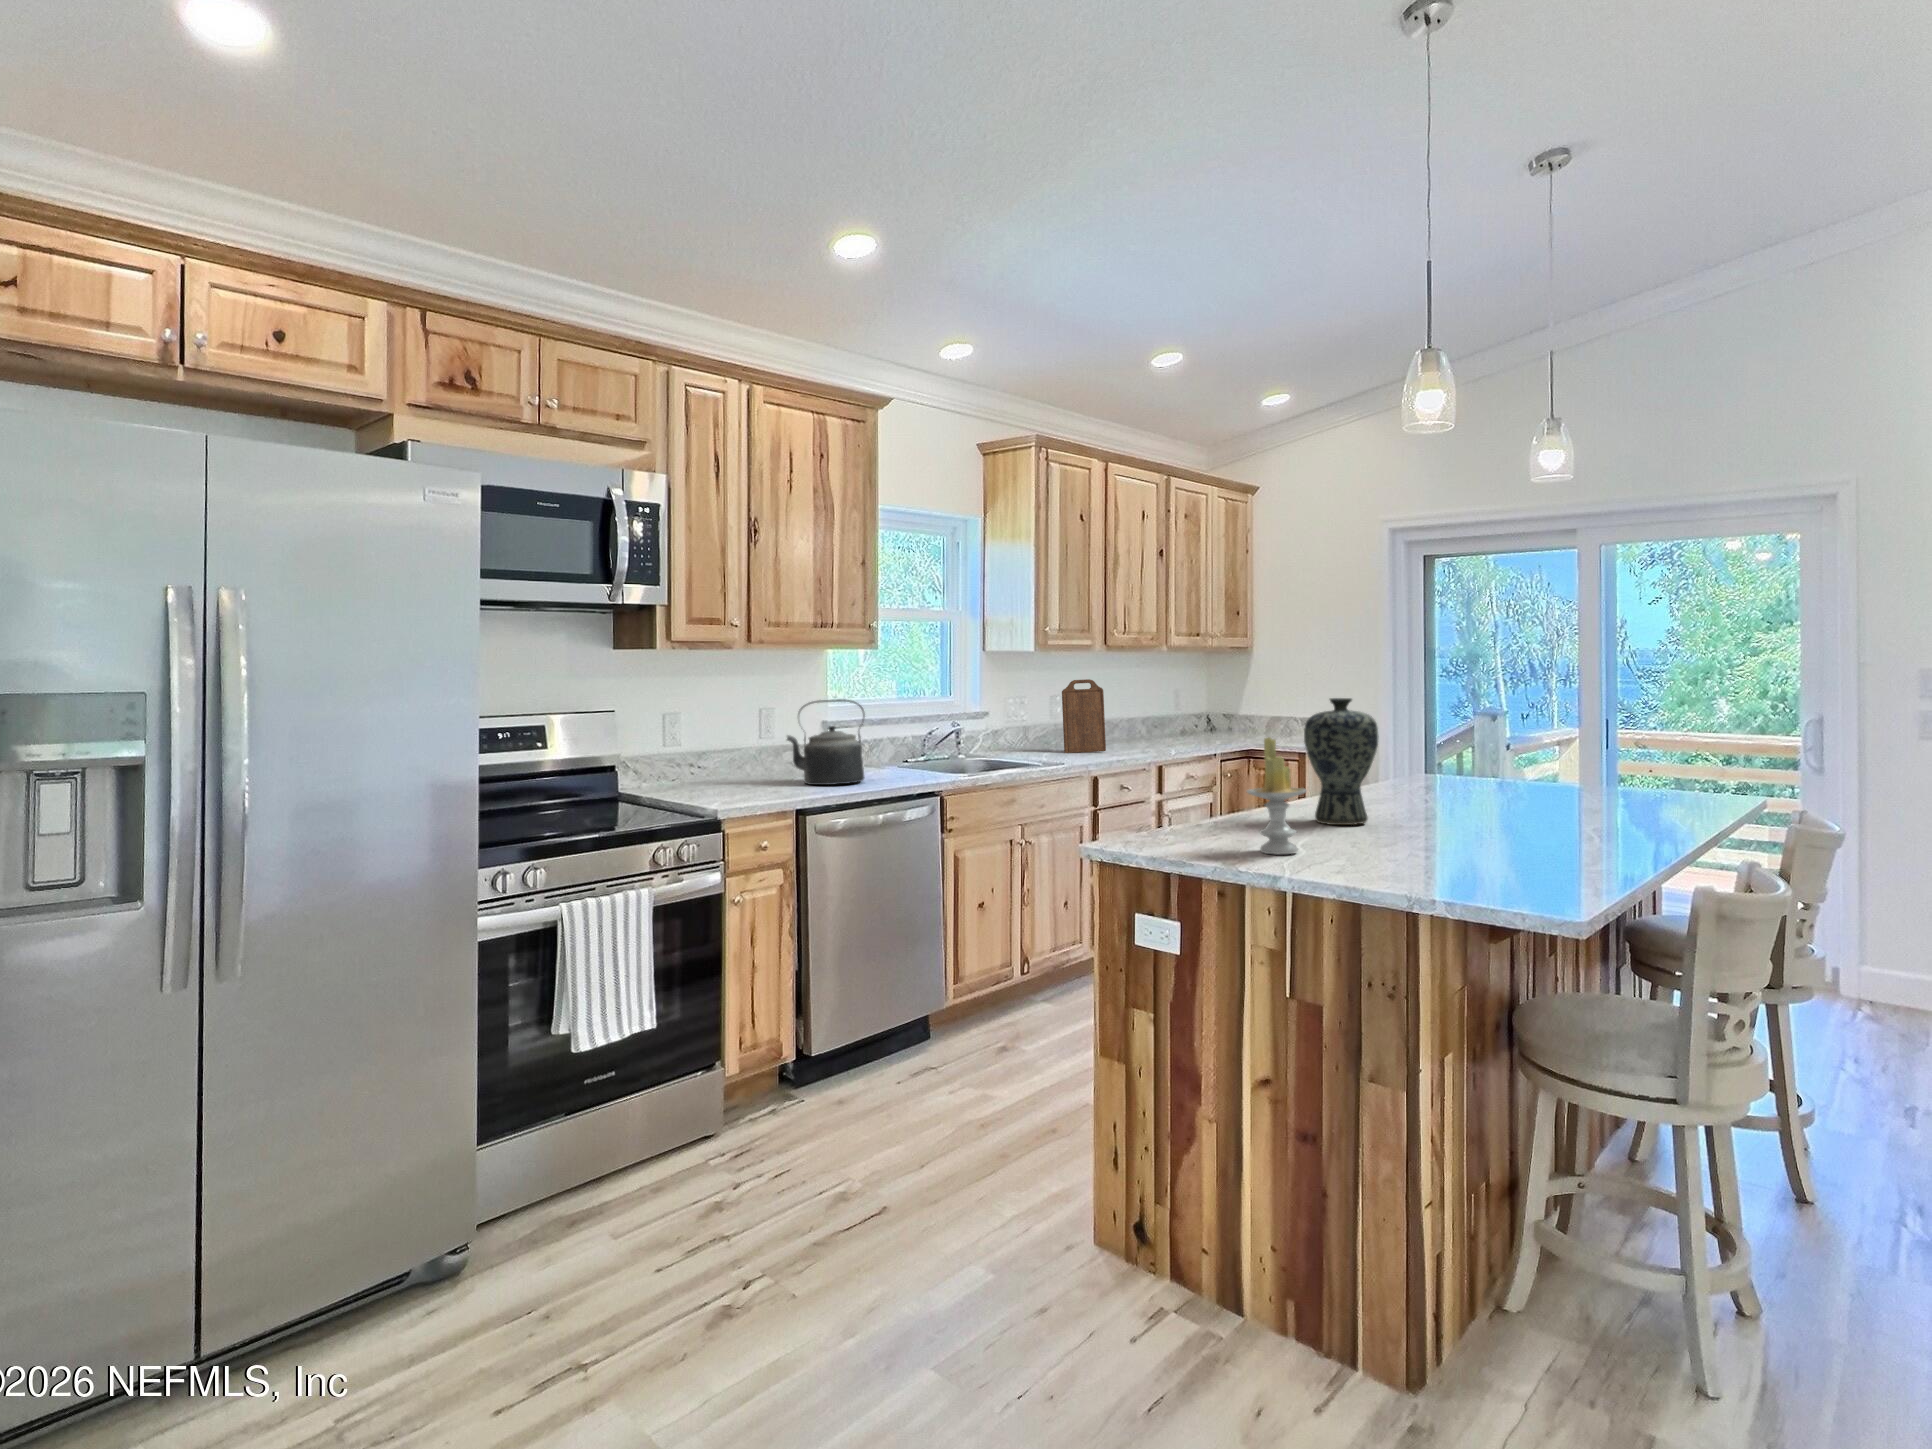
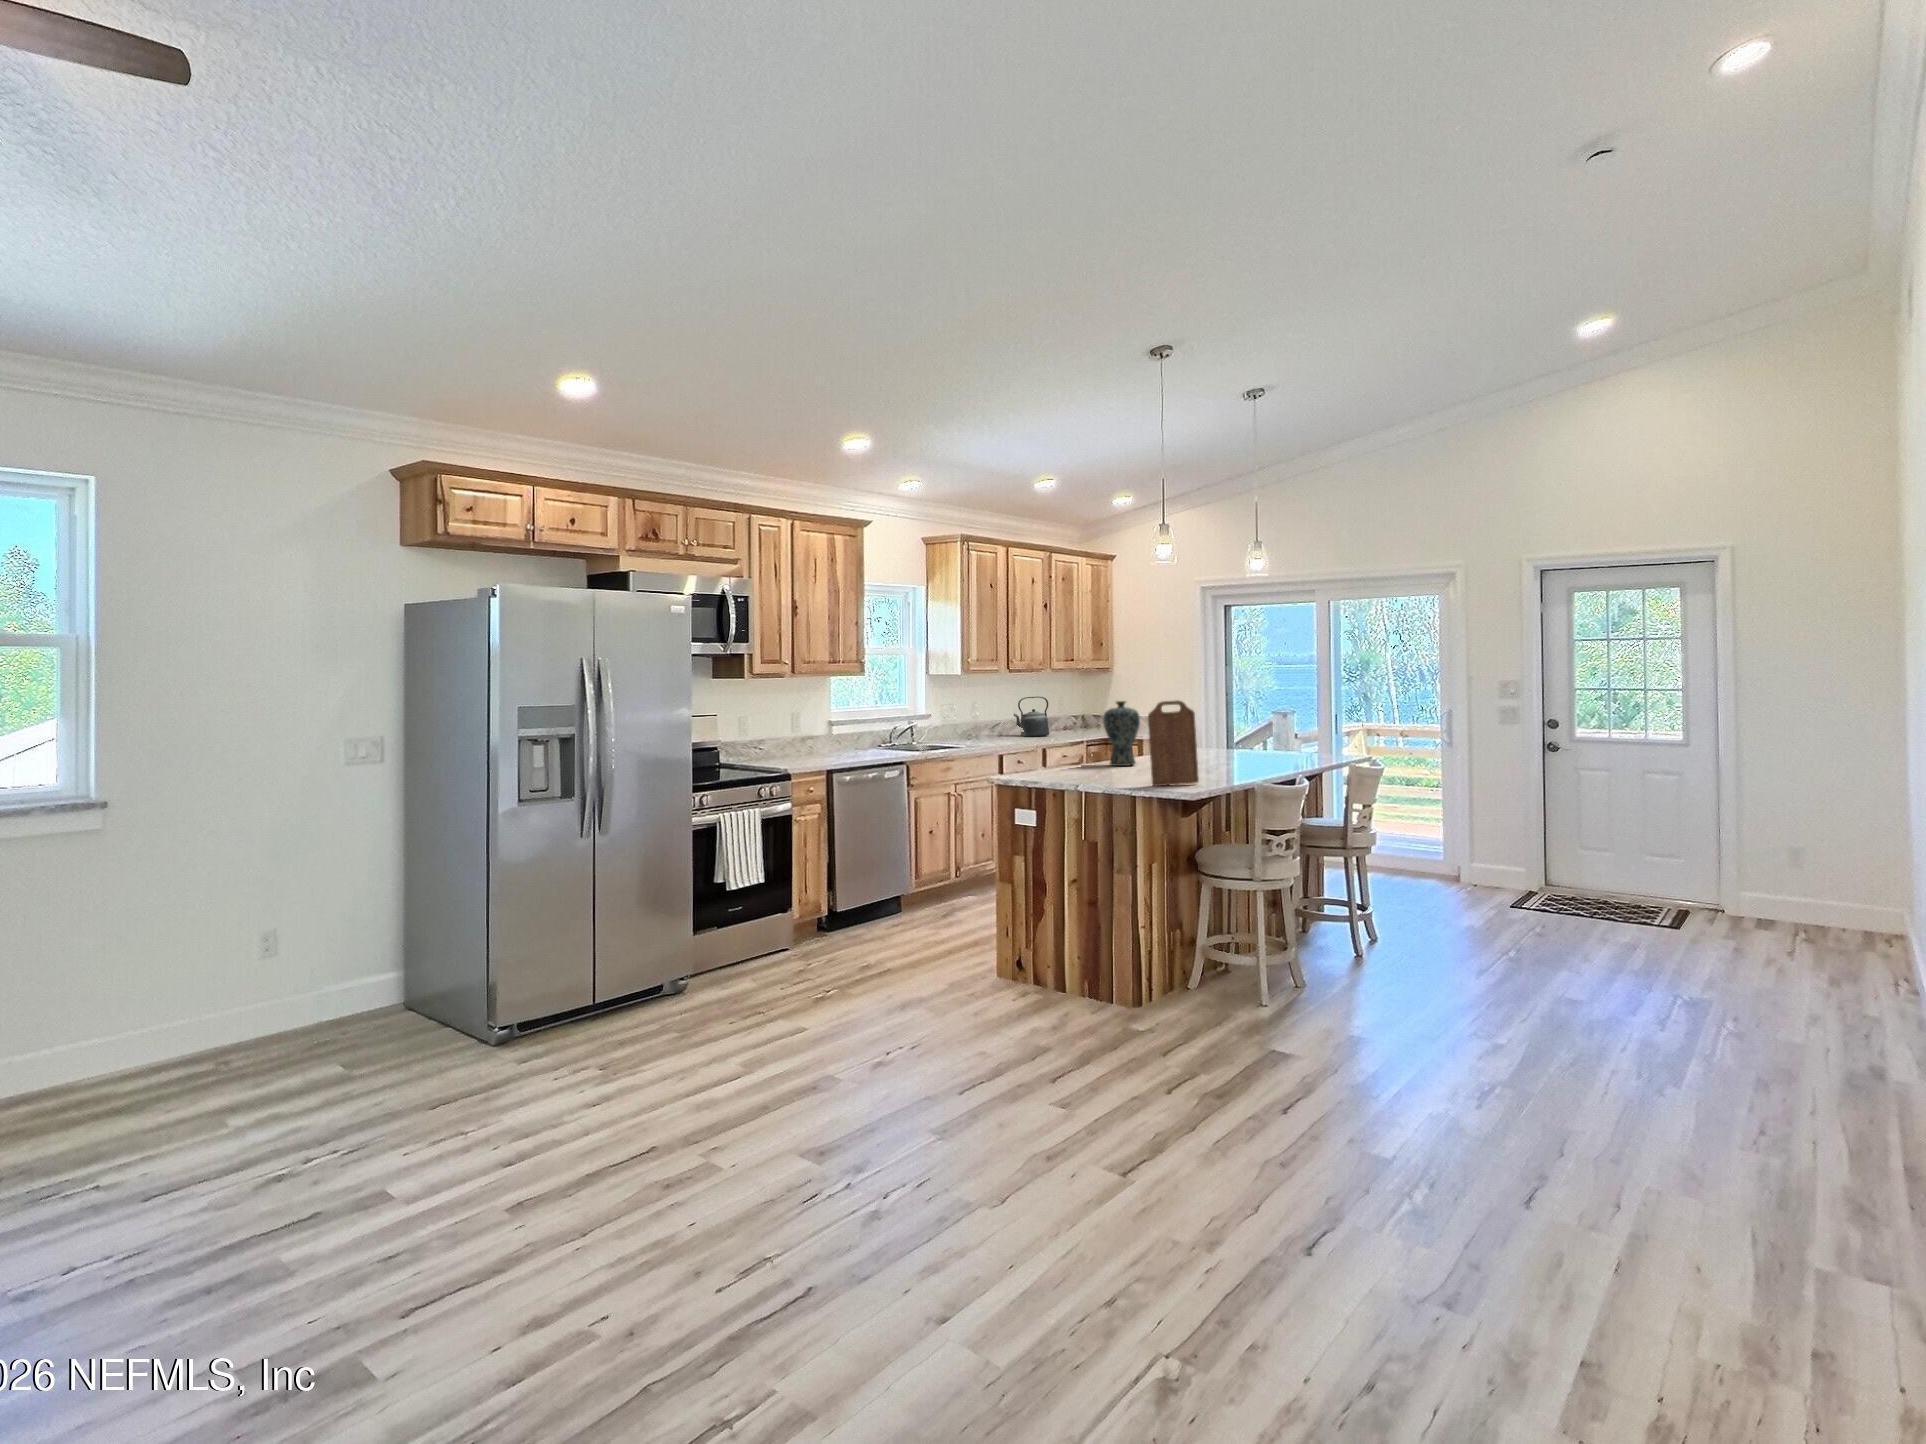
cutting board: present [1062,679,1106,753] -> present [1148,700,1199,786]
kettle: present [787,699,865,785] -> present [1014,697,1049,737]
candle: present [1247,738,1307,854] -> none [1067,720,1094,776]

